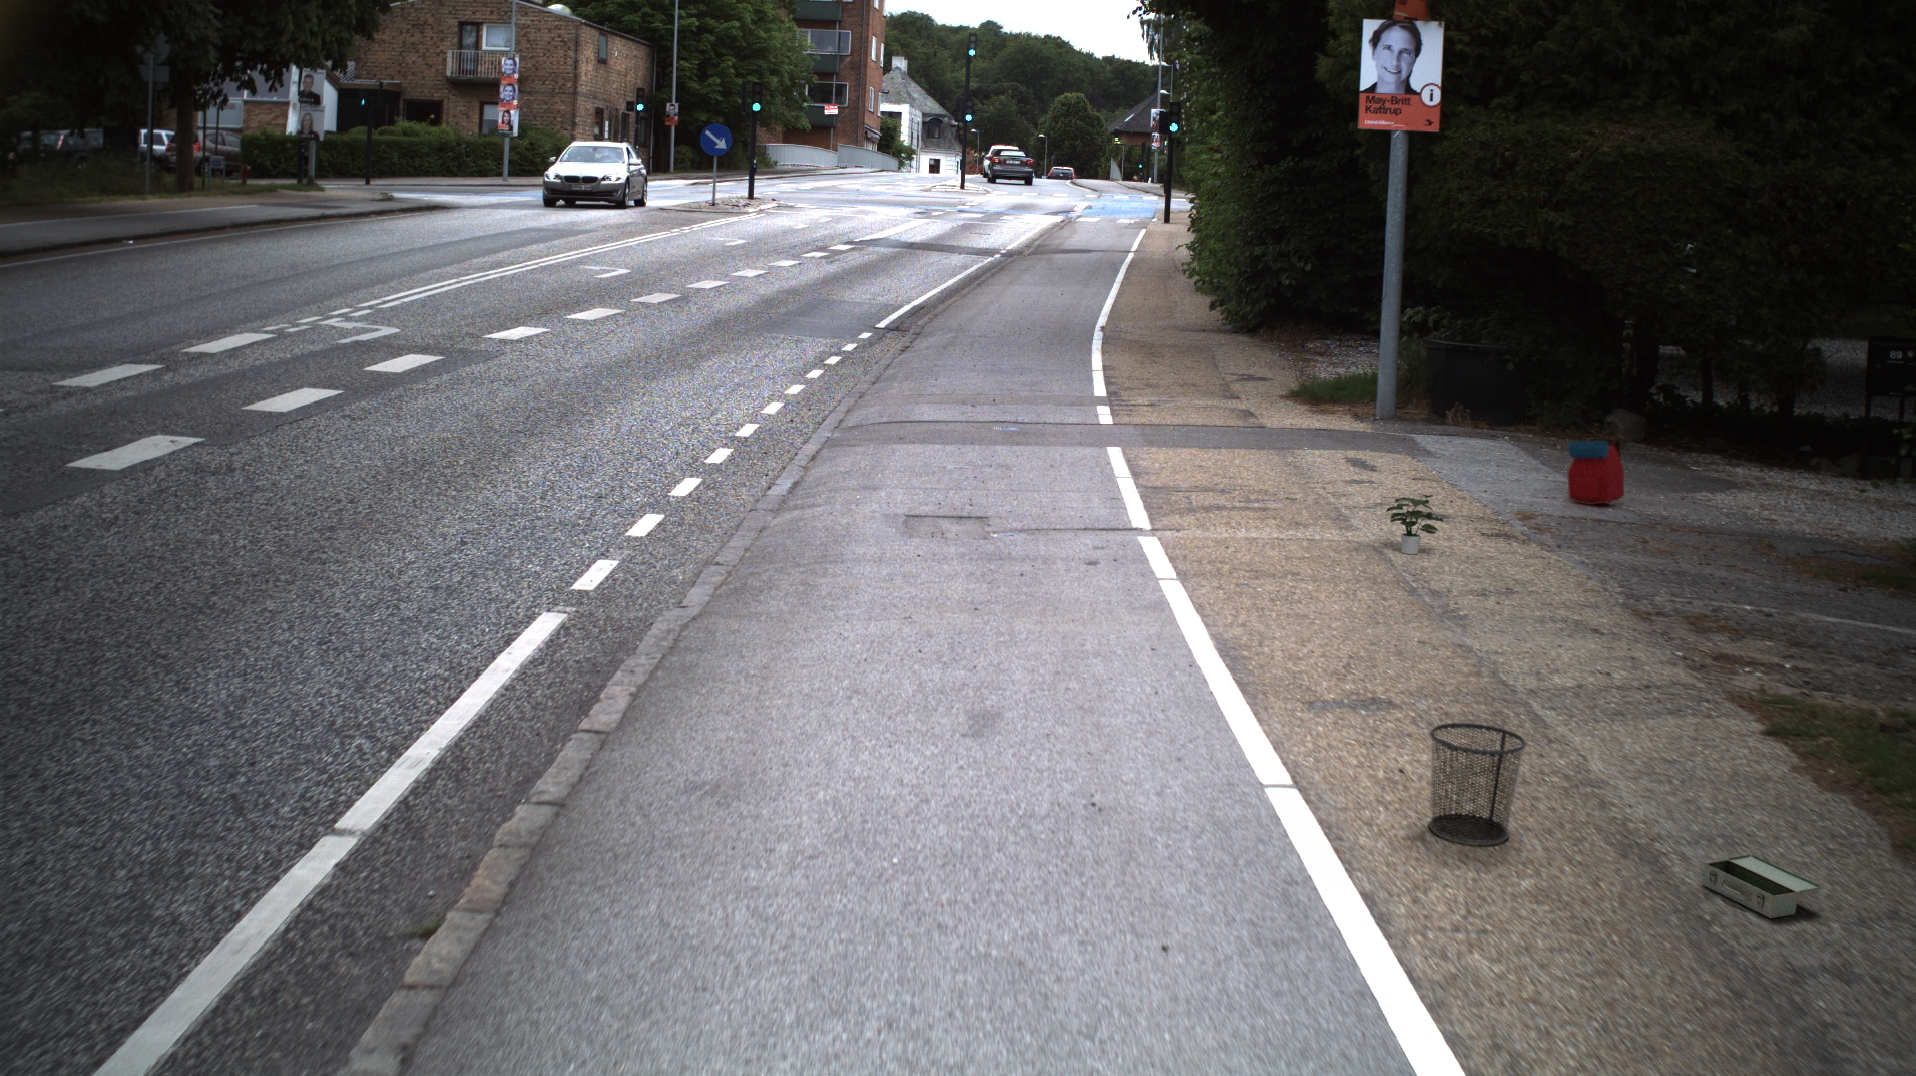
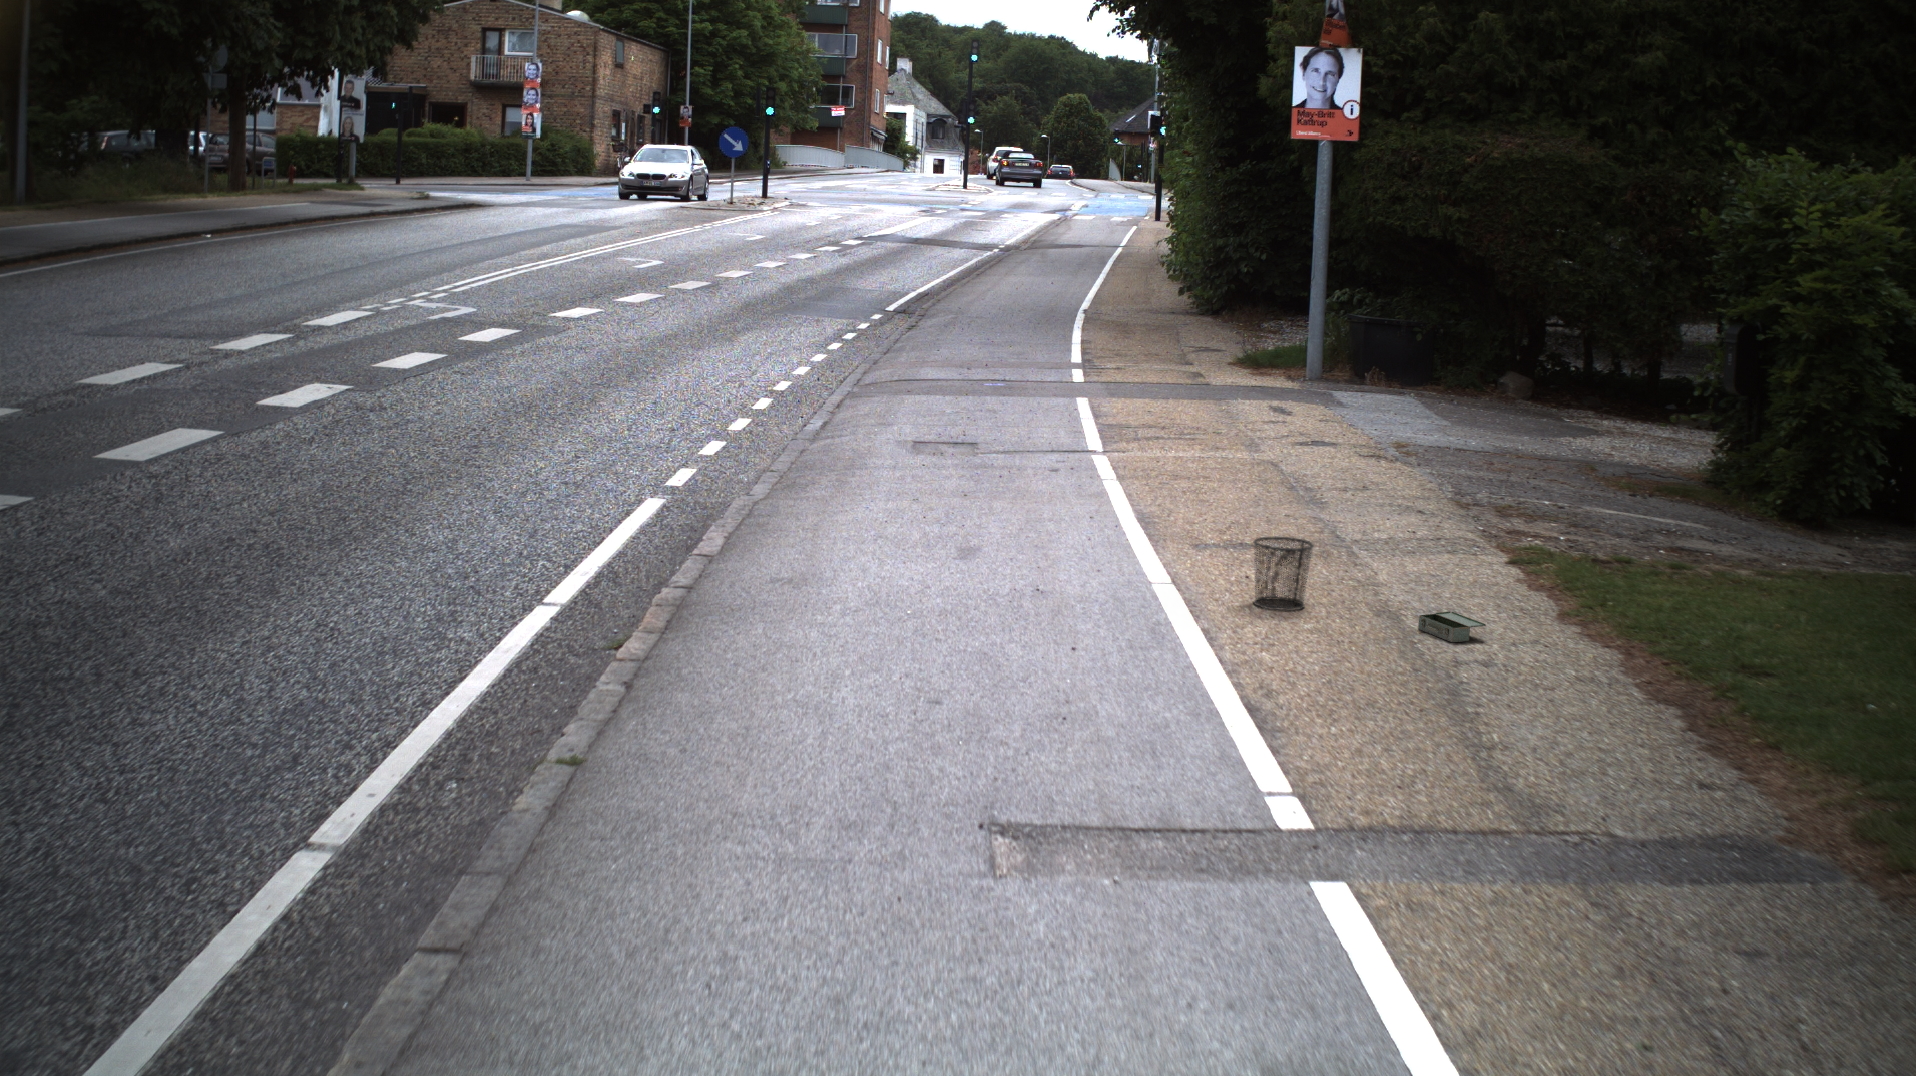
backpack: present [1568,437,1624,505] -> none [1439,385,1484,439]
potted plant: present [1386,494,1443,554] -> none [1280,422,1325,468]

